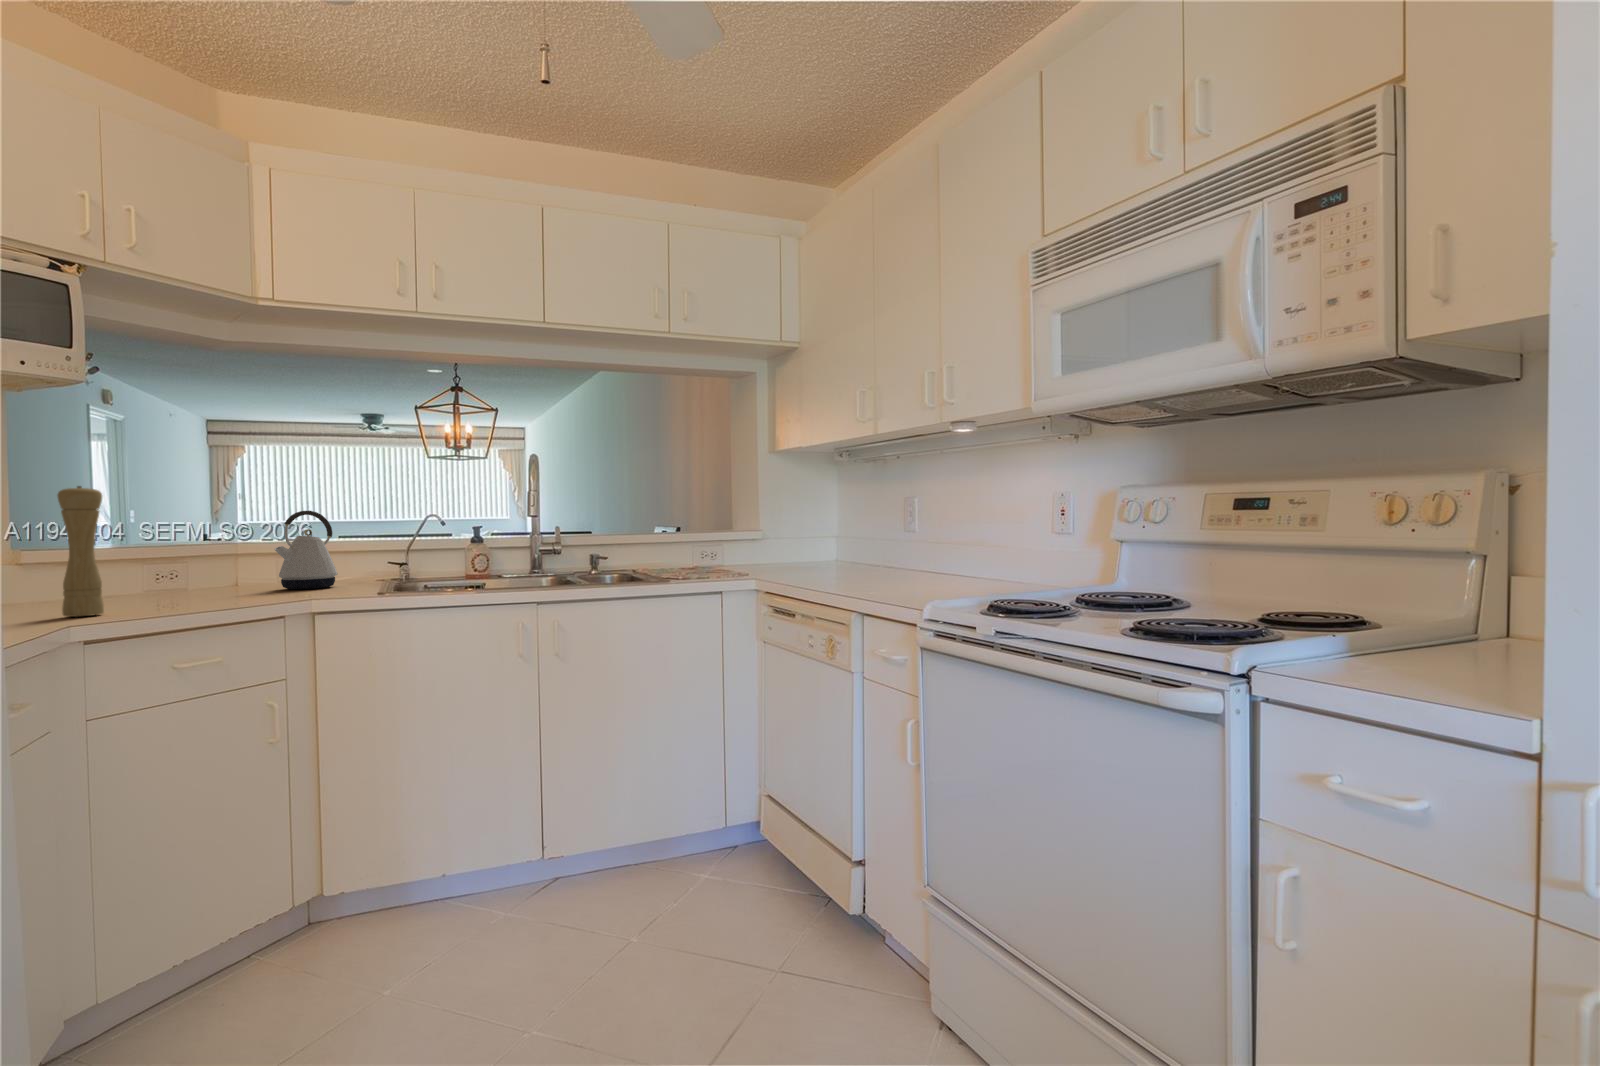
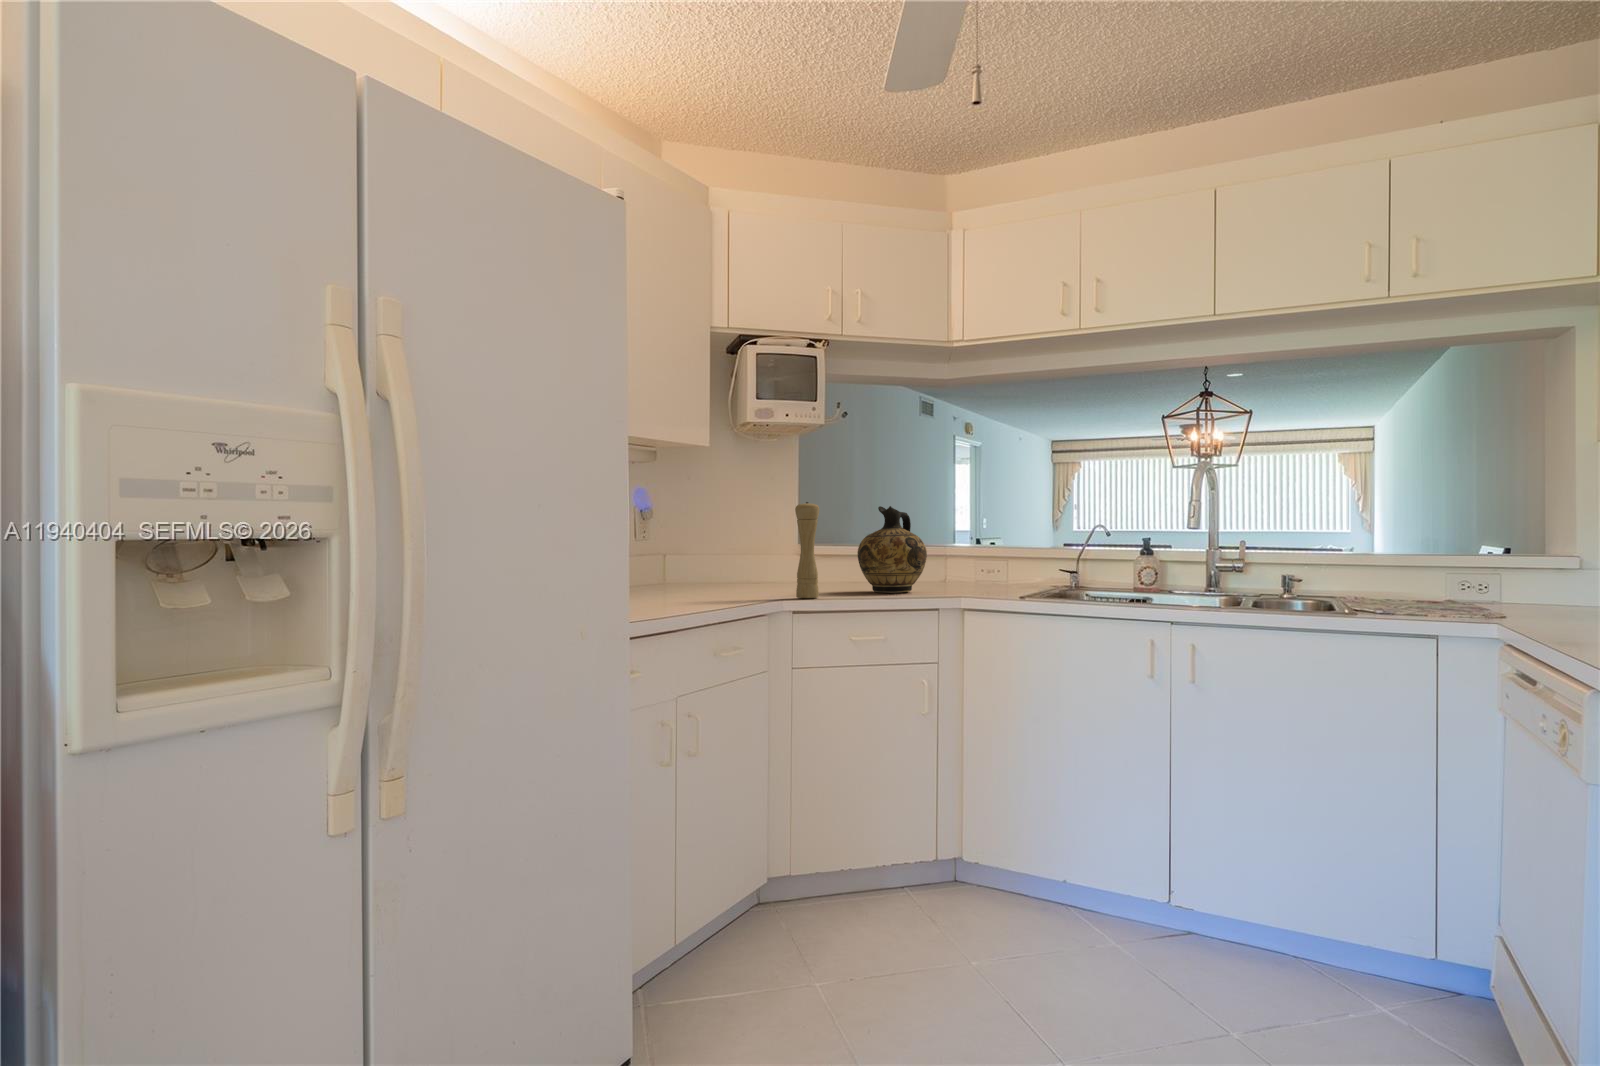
ceramic jug: none [125,493,233,600] -> present [857,506,927,593]
kettle: present [274,511,338,589] -> none [960,520,1015,592]

